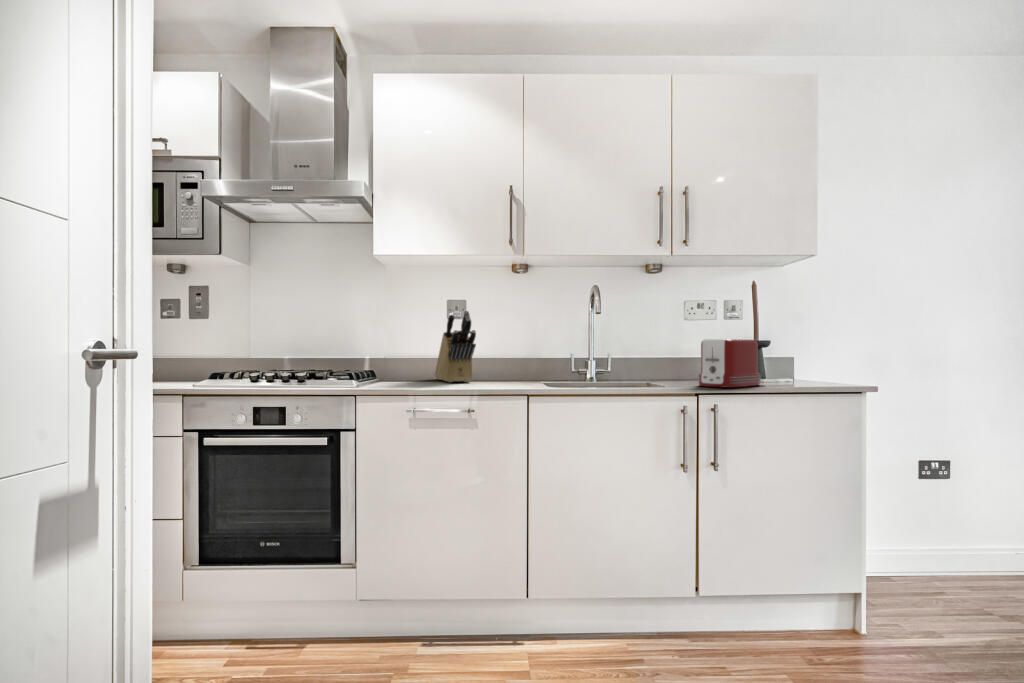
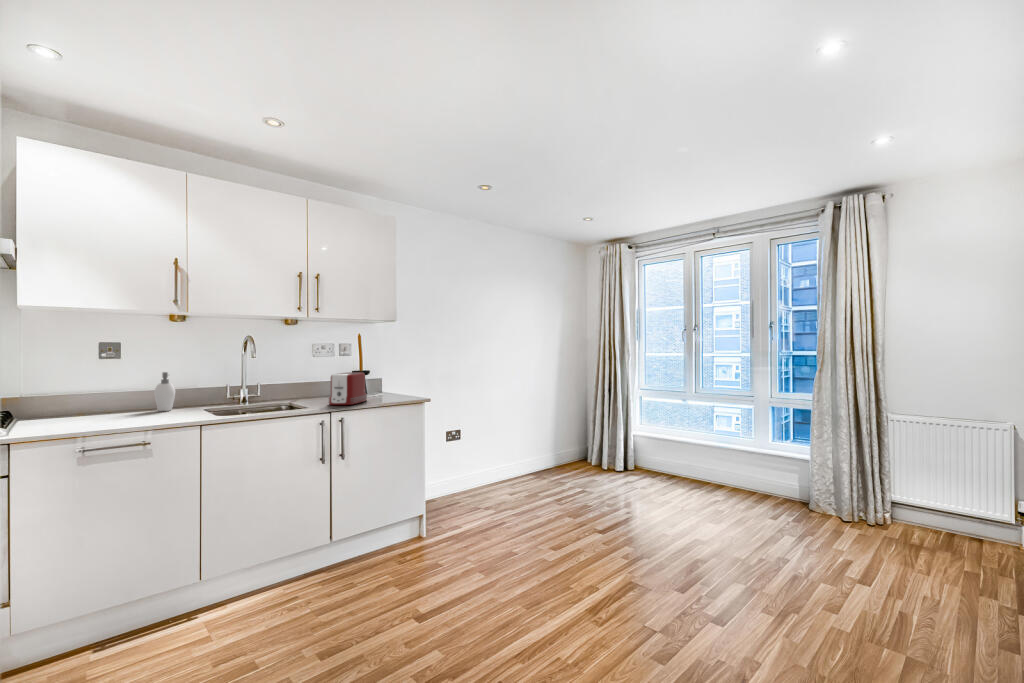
knife block: present [435,311,476,382] -> none [87,358,143,421]
soap dispenser: none [495,332,516,379] -> present [154,372,175,411]

